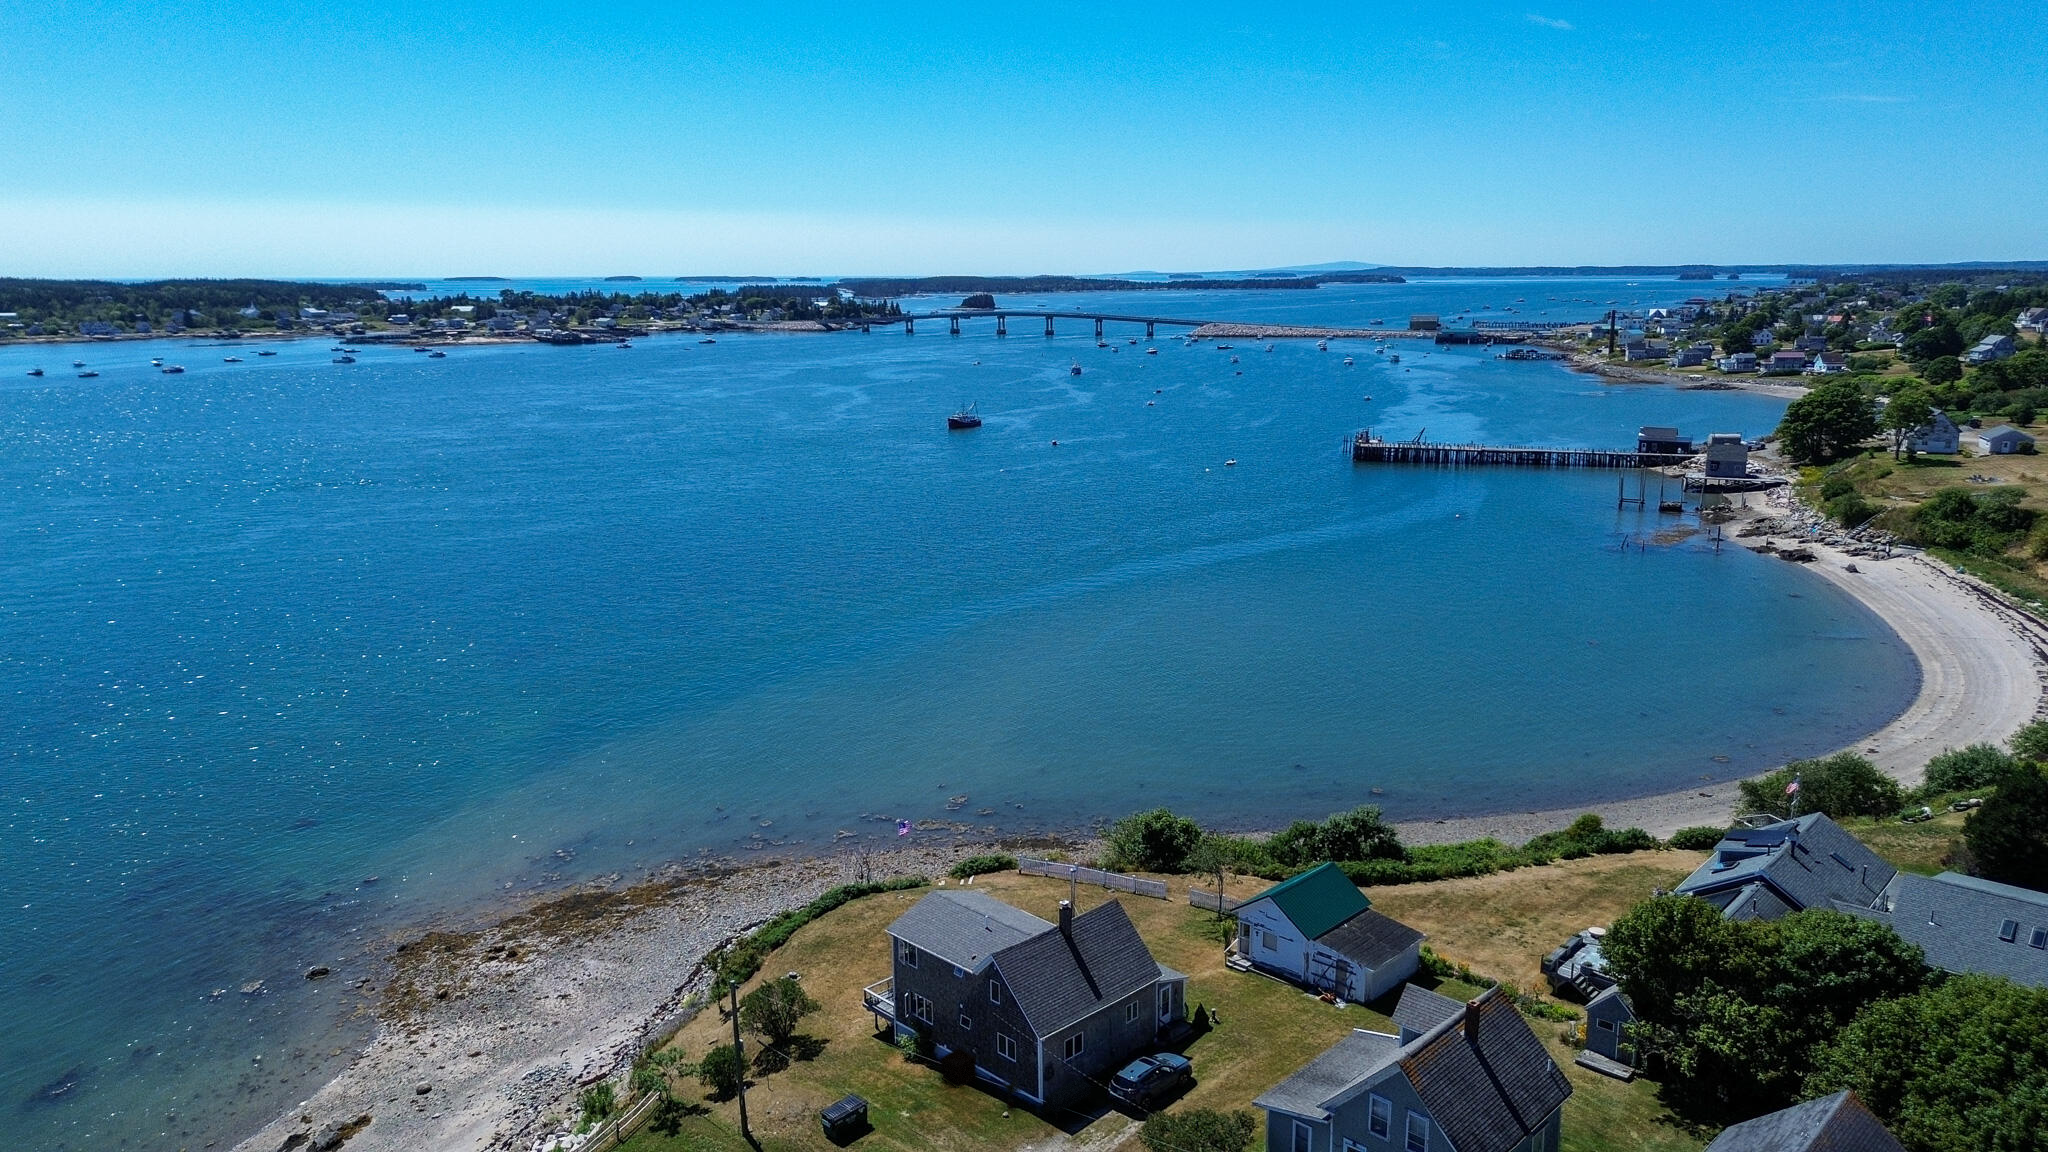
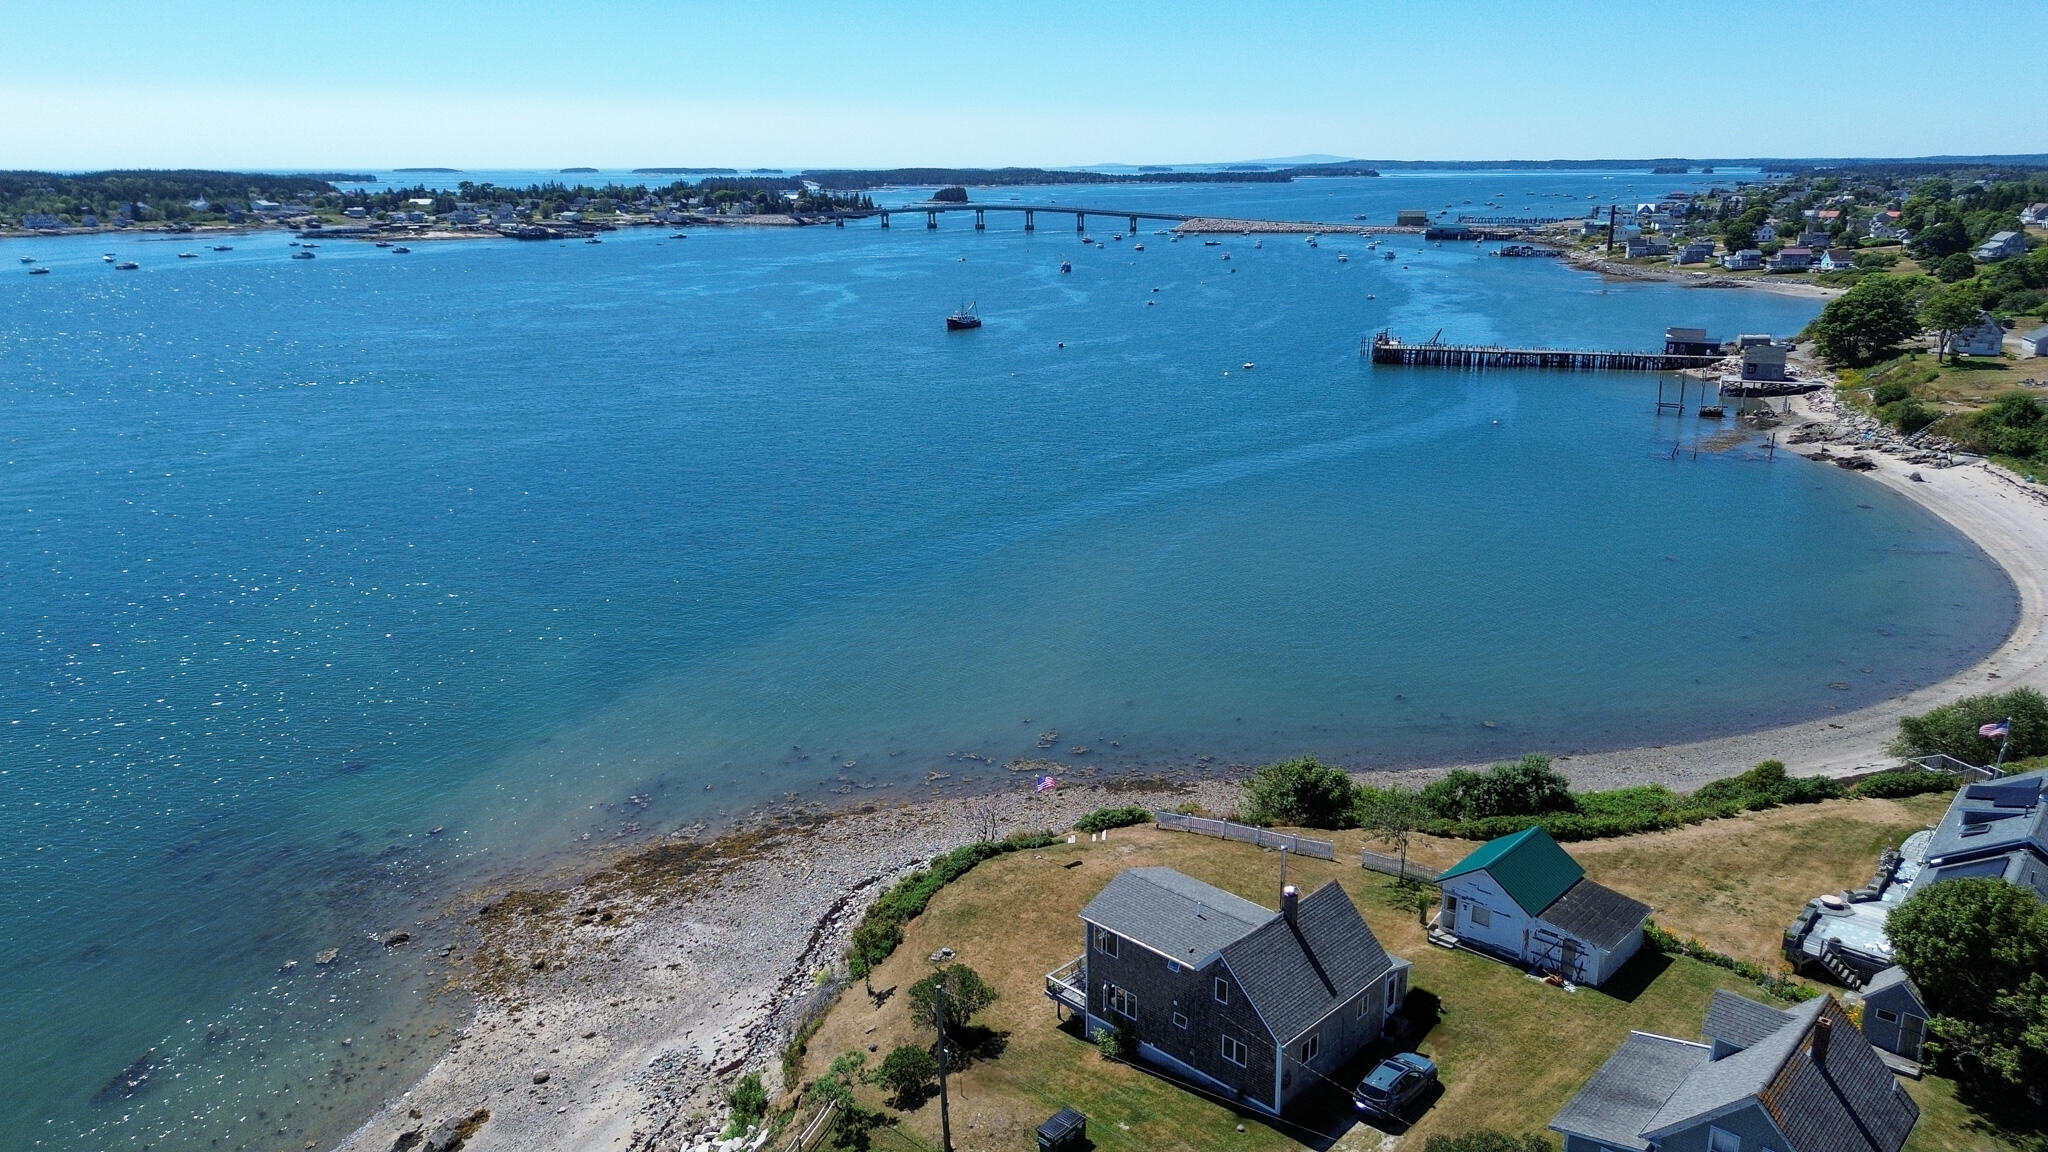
lounge chair: none [769,1025,816,1064] -> present [949,1019,996,1056]
wooden crate: present [940,1048,977,1088] -> present [1401,986,1439,1029]

